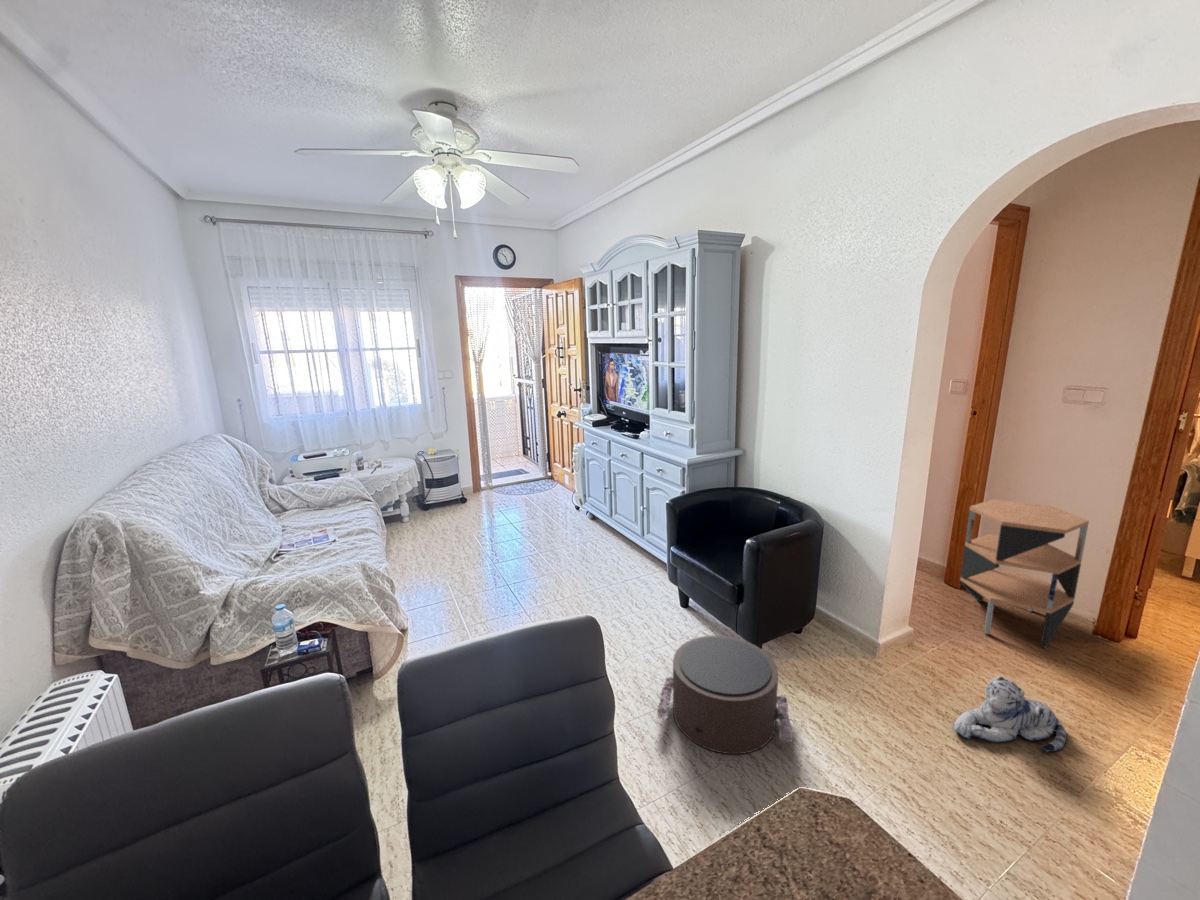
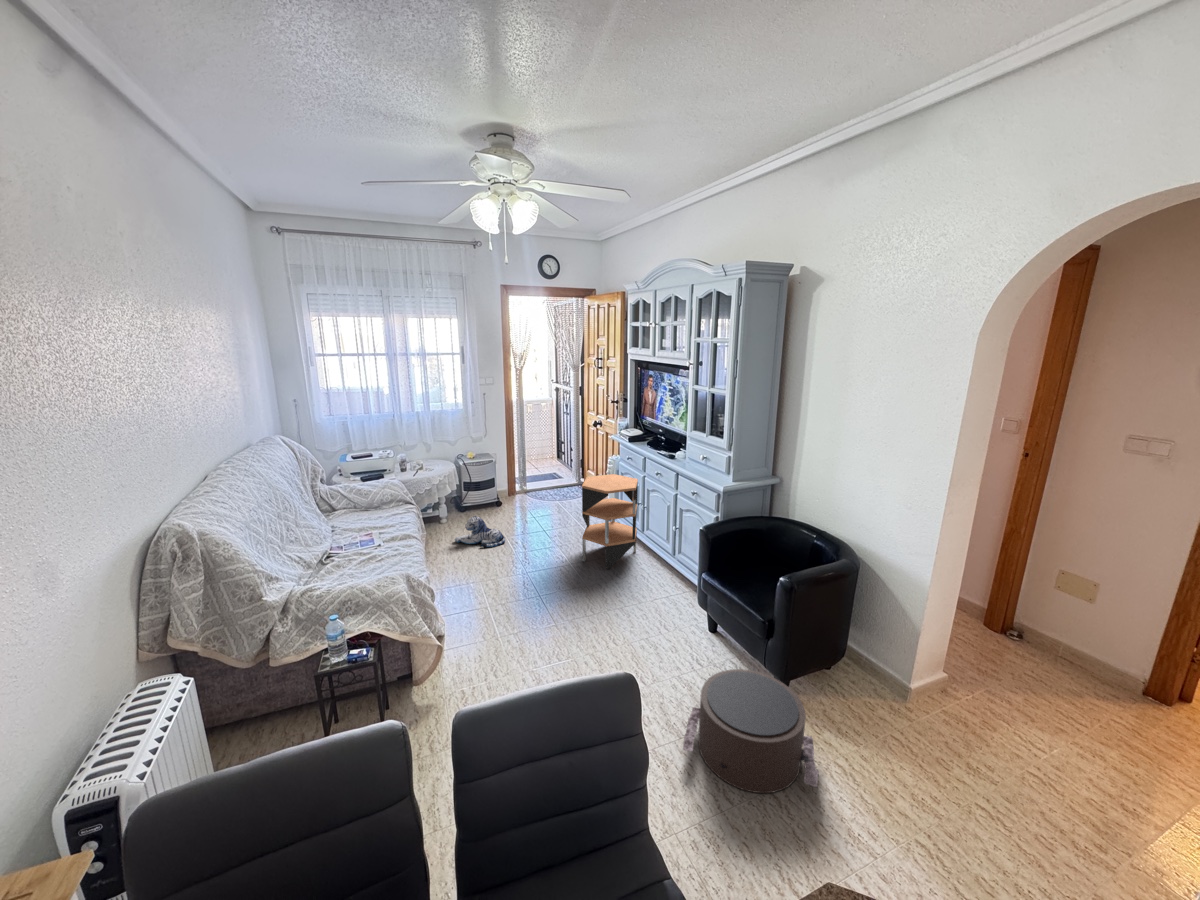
side table: present [960,499,1089,648] -> present [582,474,638,570]
plush toy: present [953,676,1067,752] -> present [455,515,505,547]

